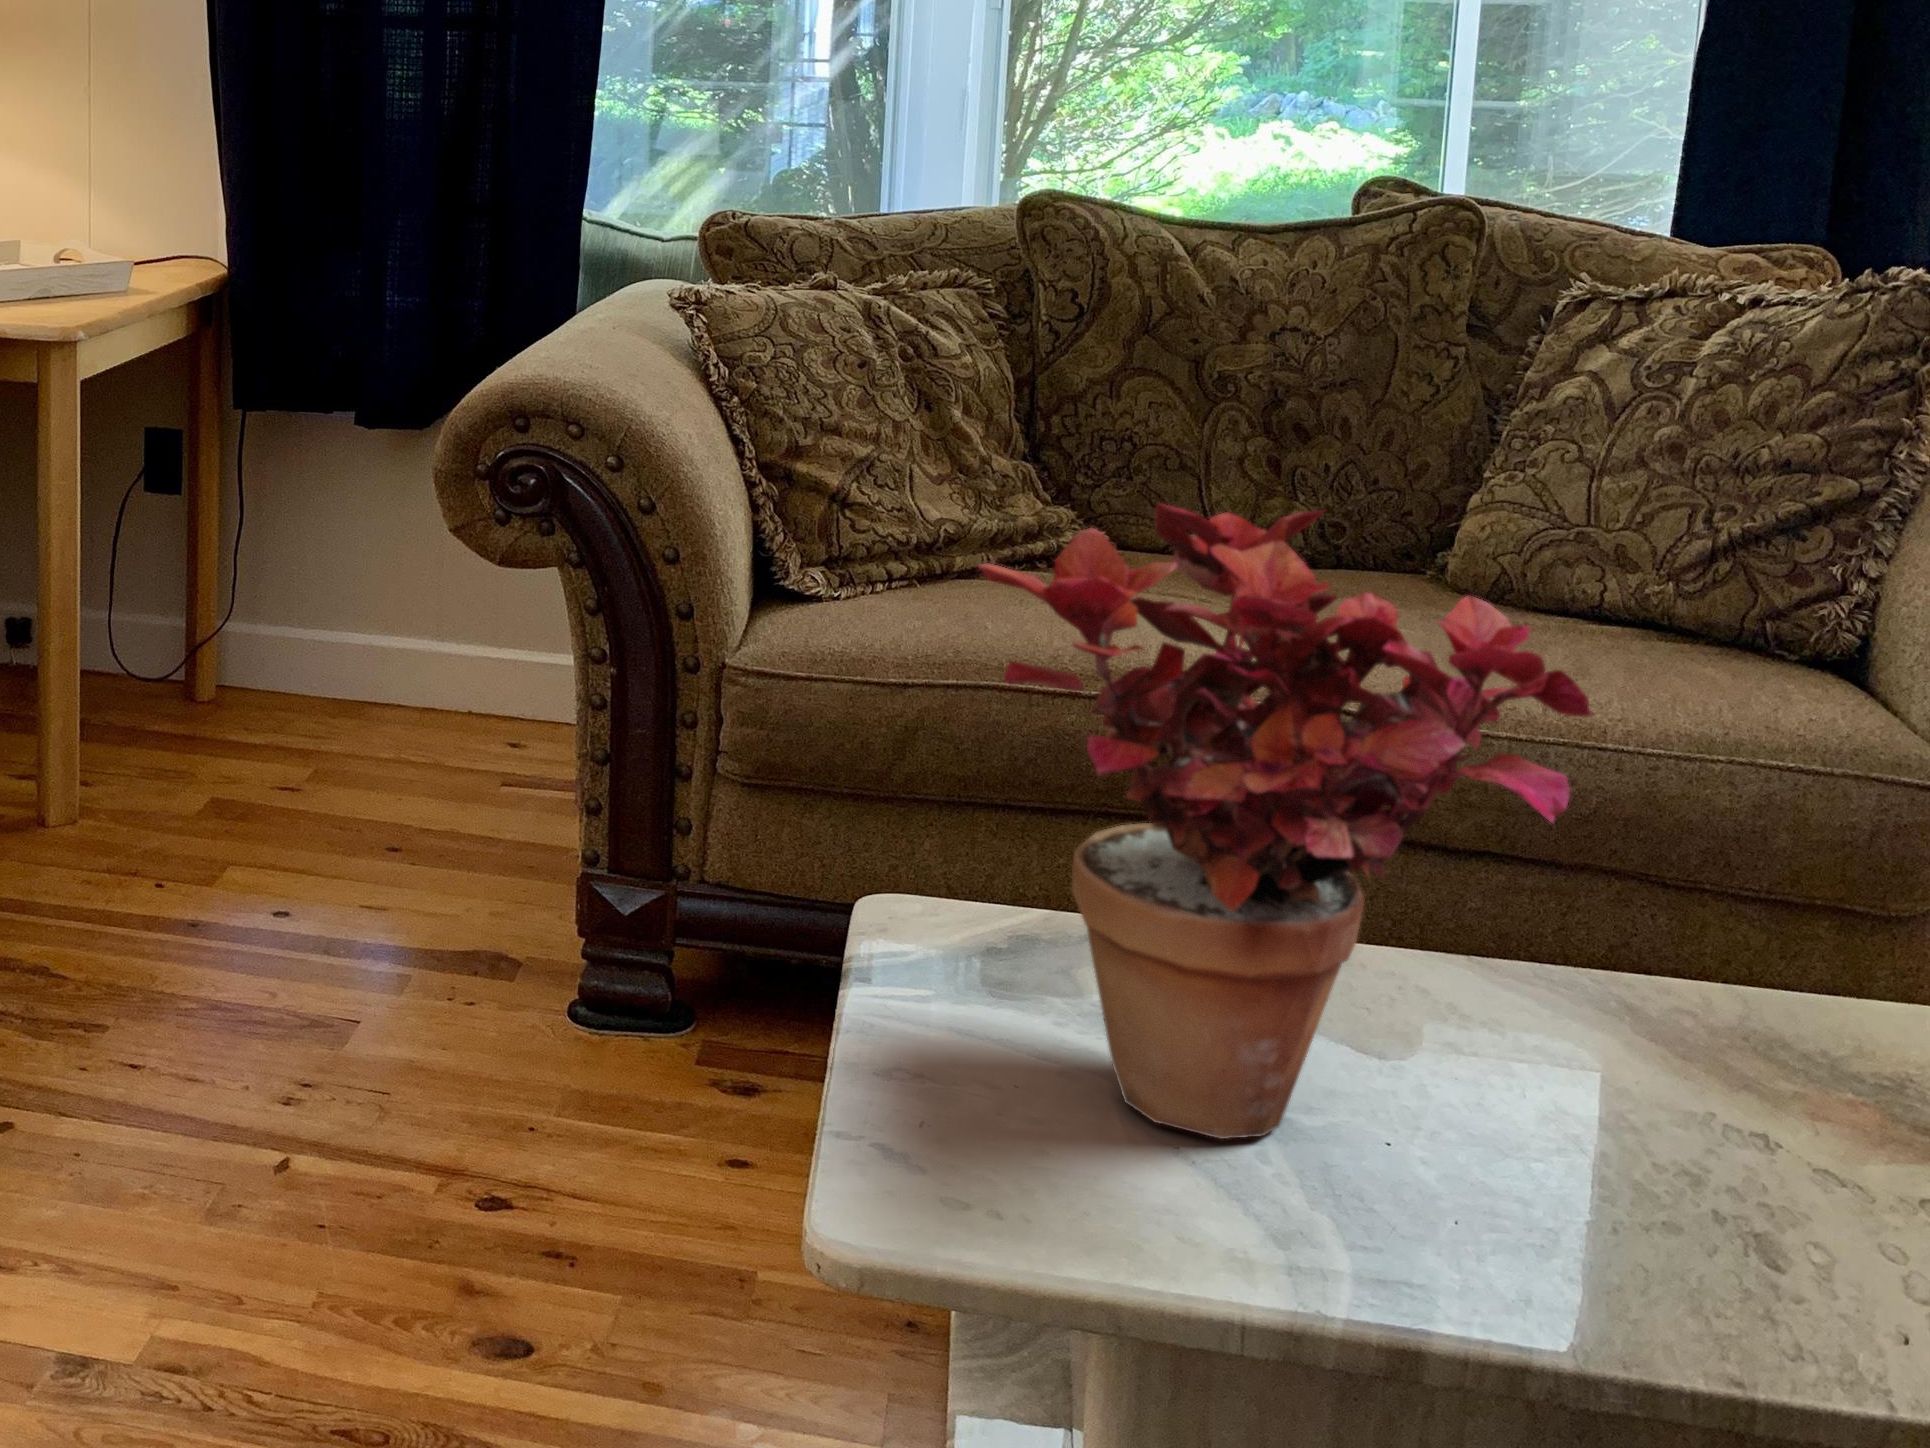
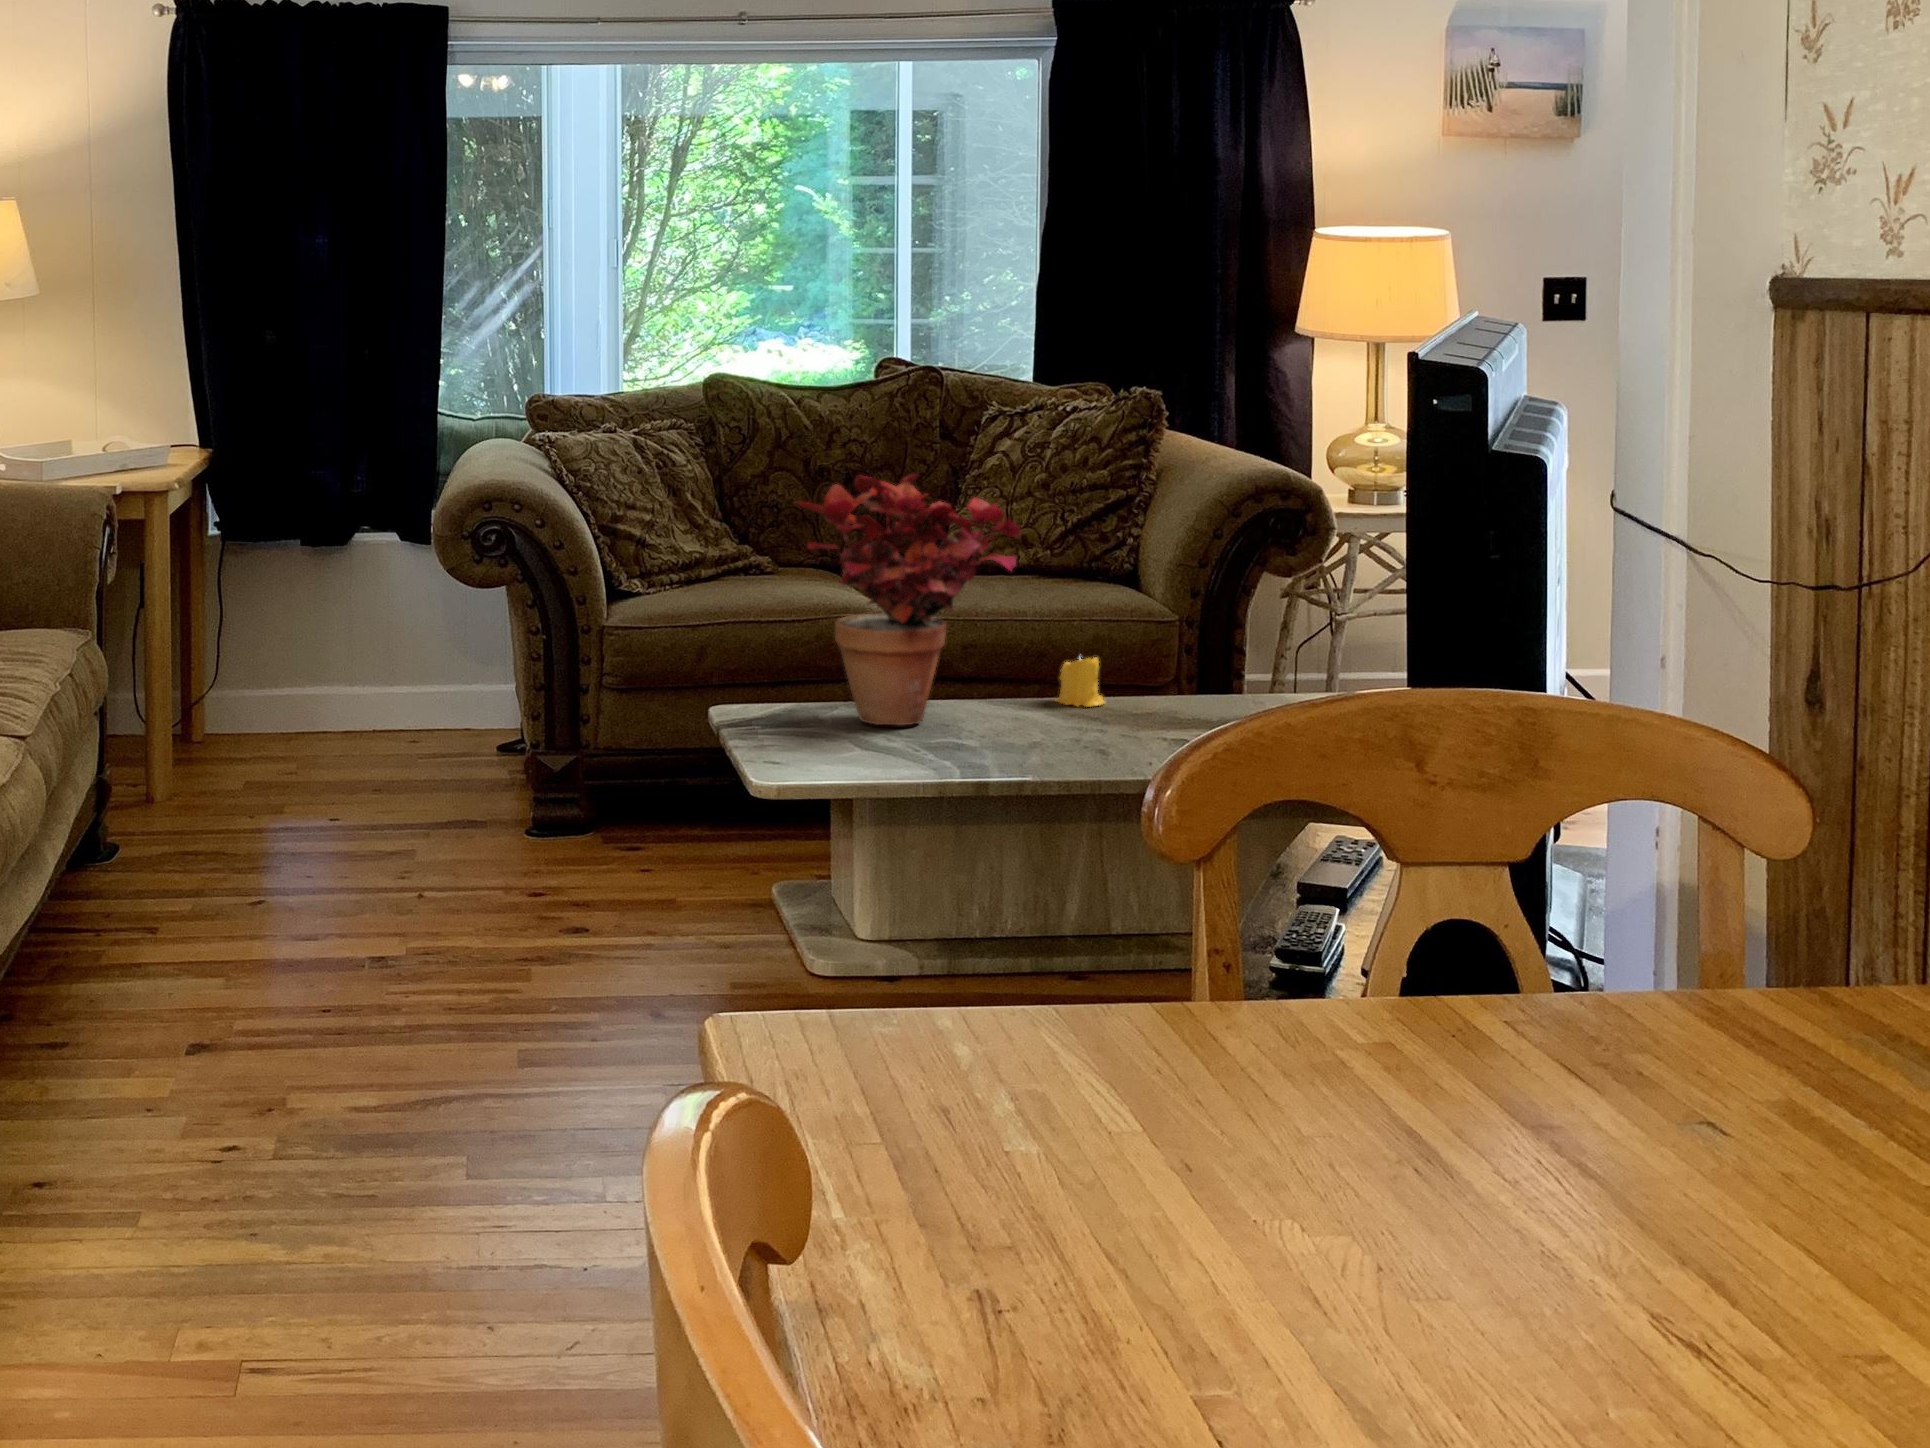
candle: none [1654,972,1799,1121] -> present [1054,657,1105,707]

